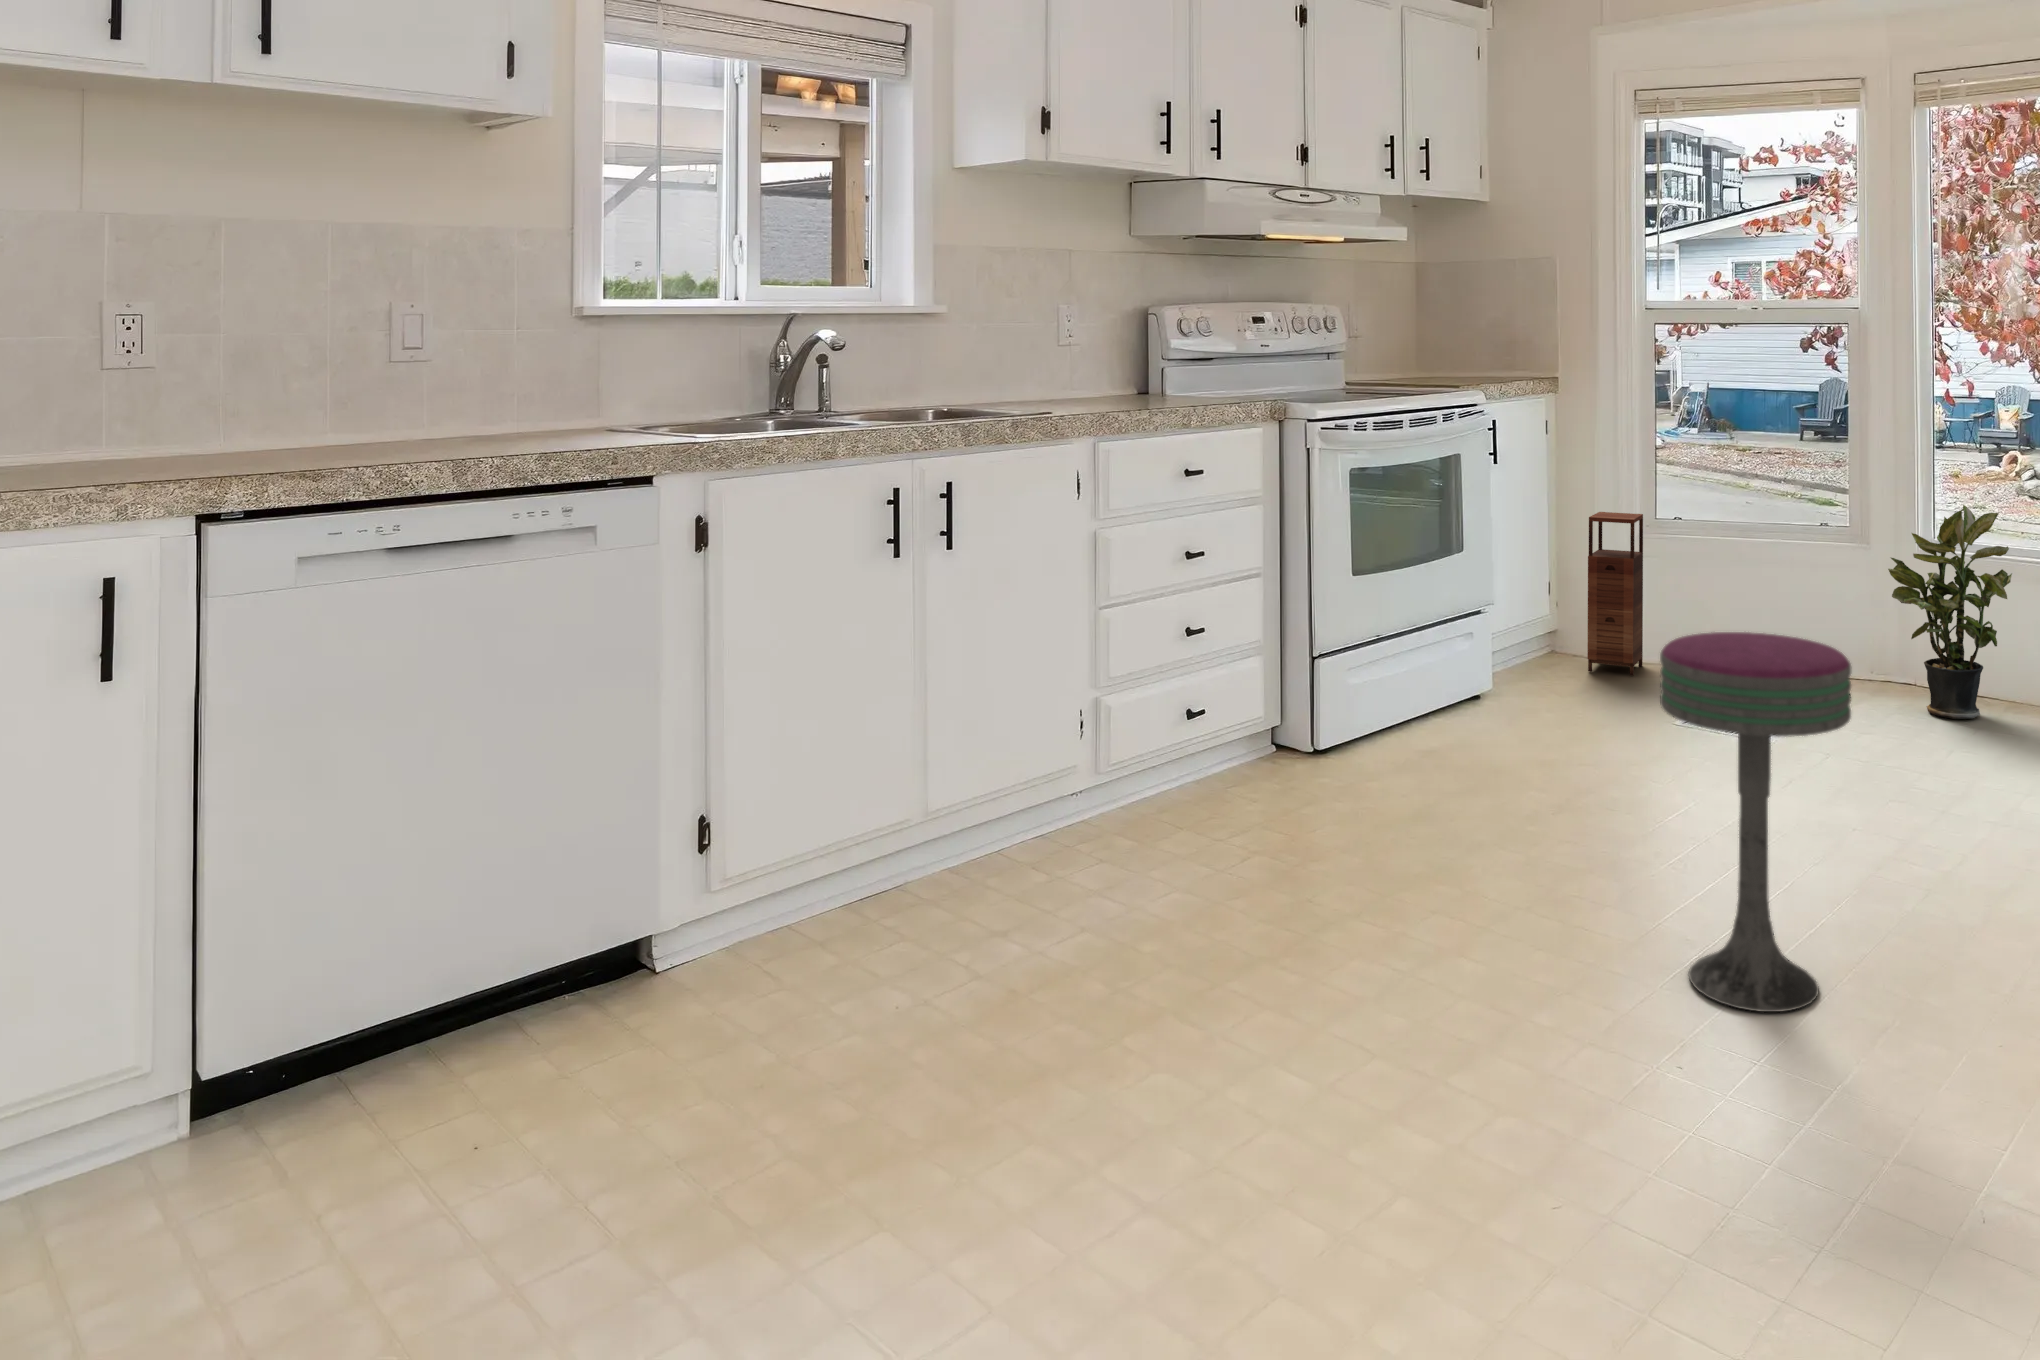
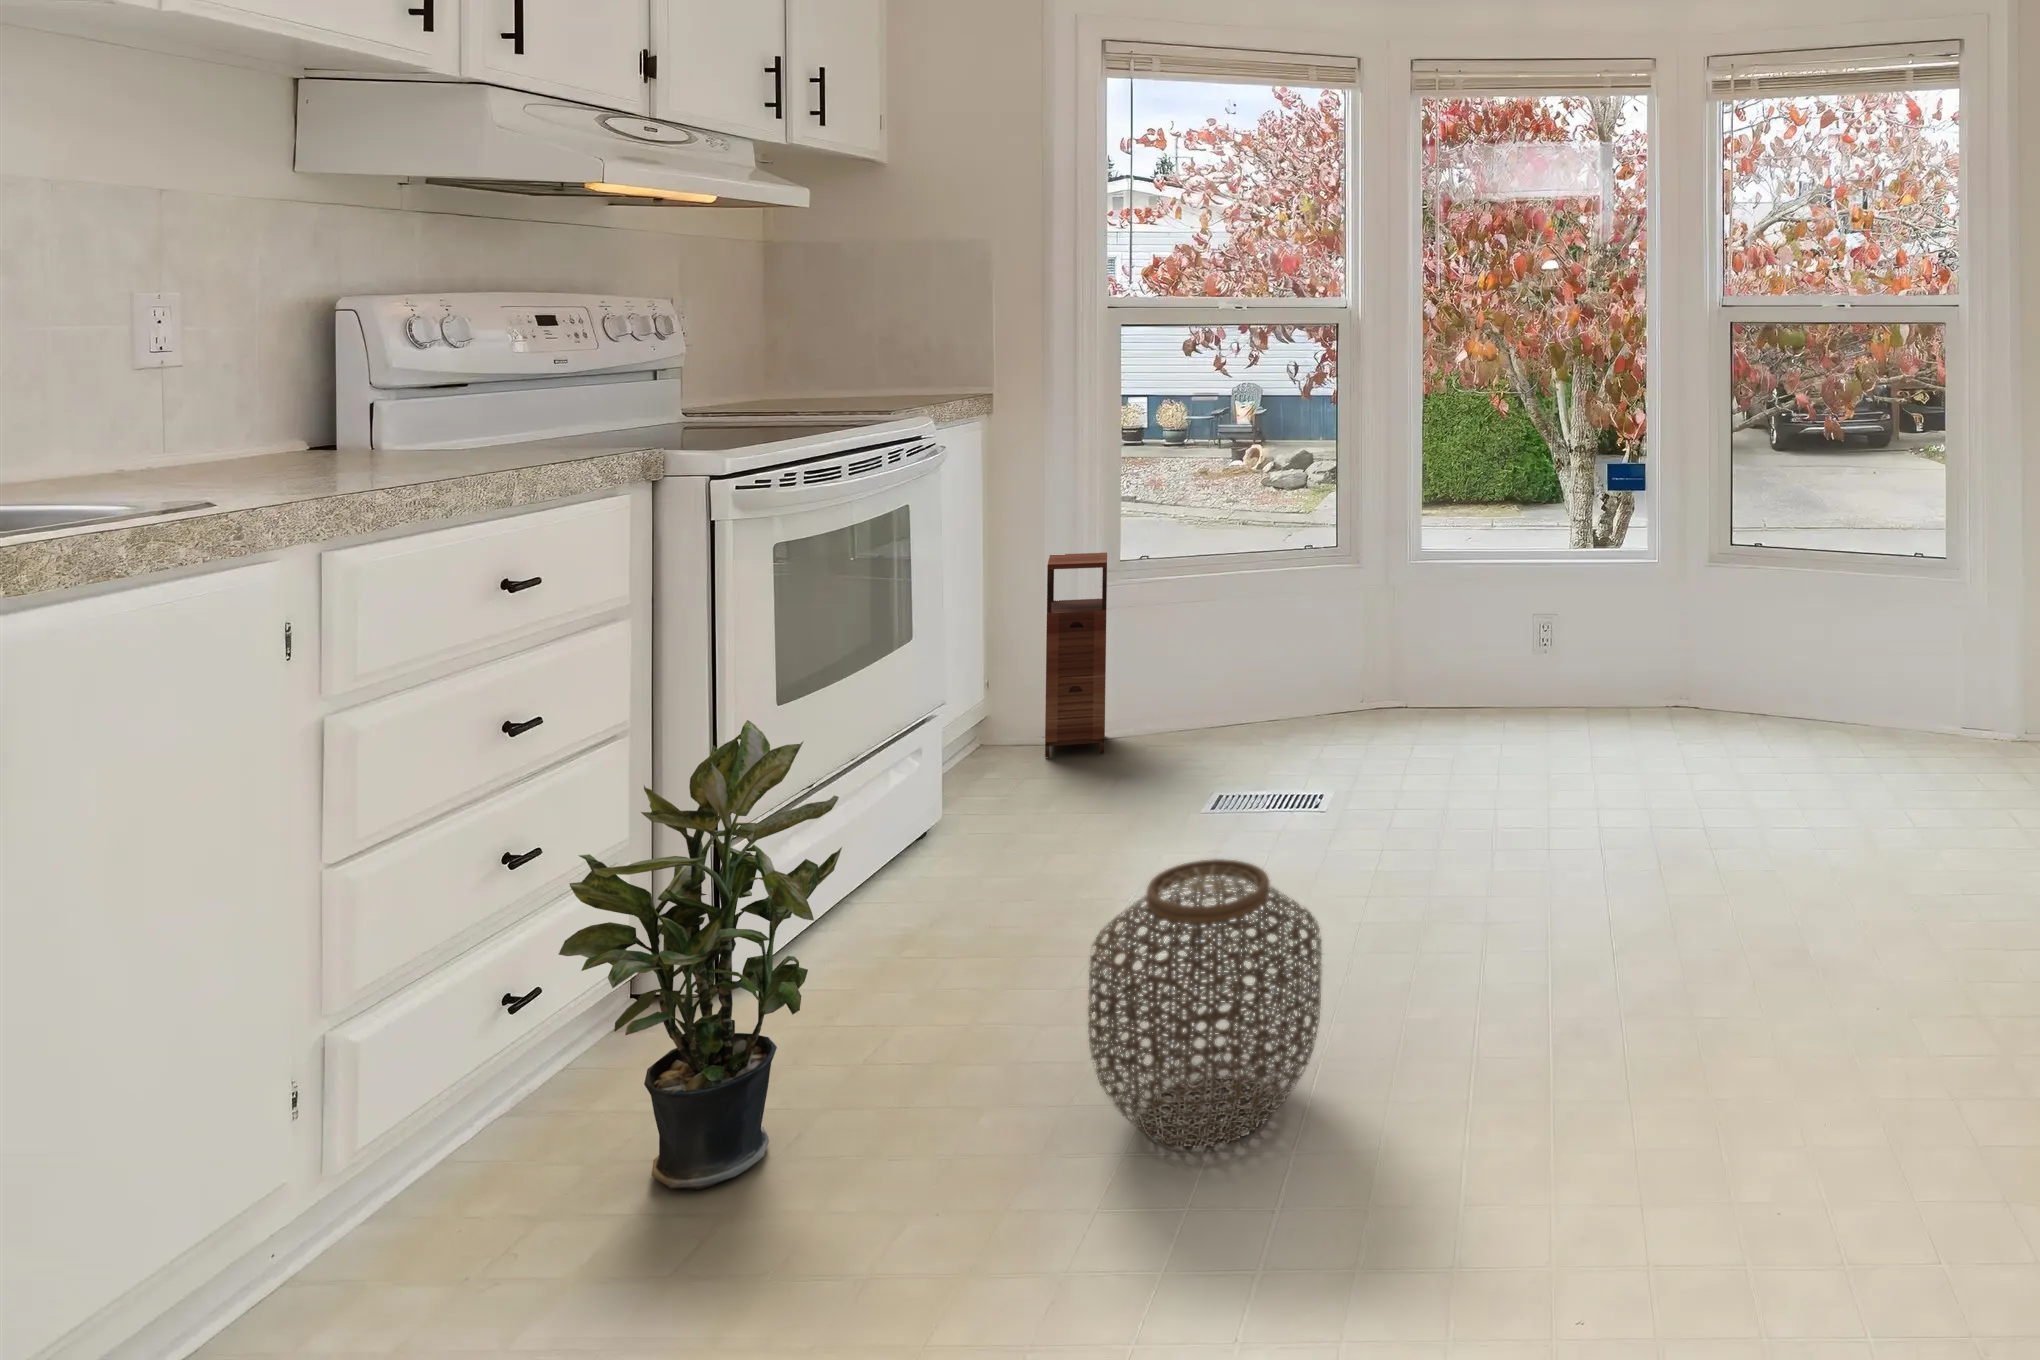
potted plant: present [1888,505,2012,719] -> present [559,720,842,1190]
bar stool: present [1660,632,1851,1012] -> none [1465,743,1704,1257]
woven basket: none [1463,696,1625,889] -> present [1088,859,1322,1148]

